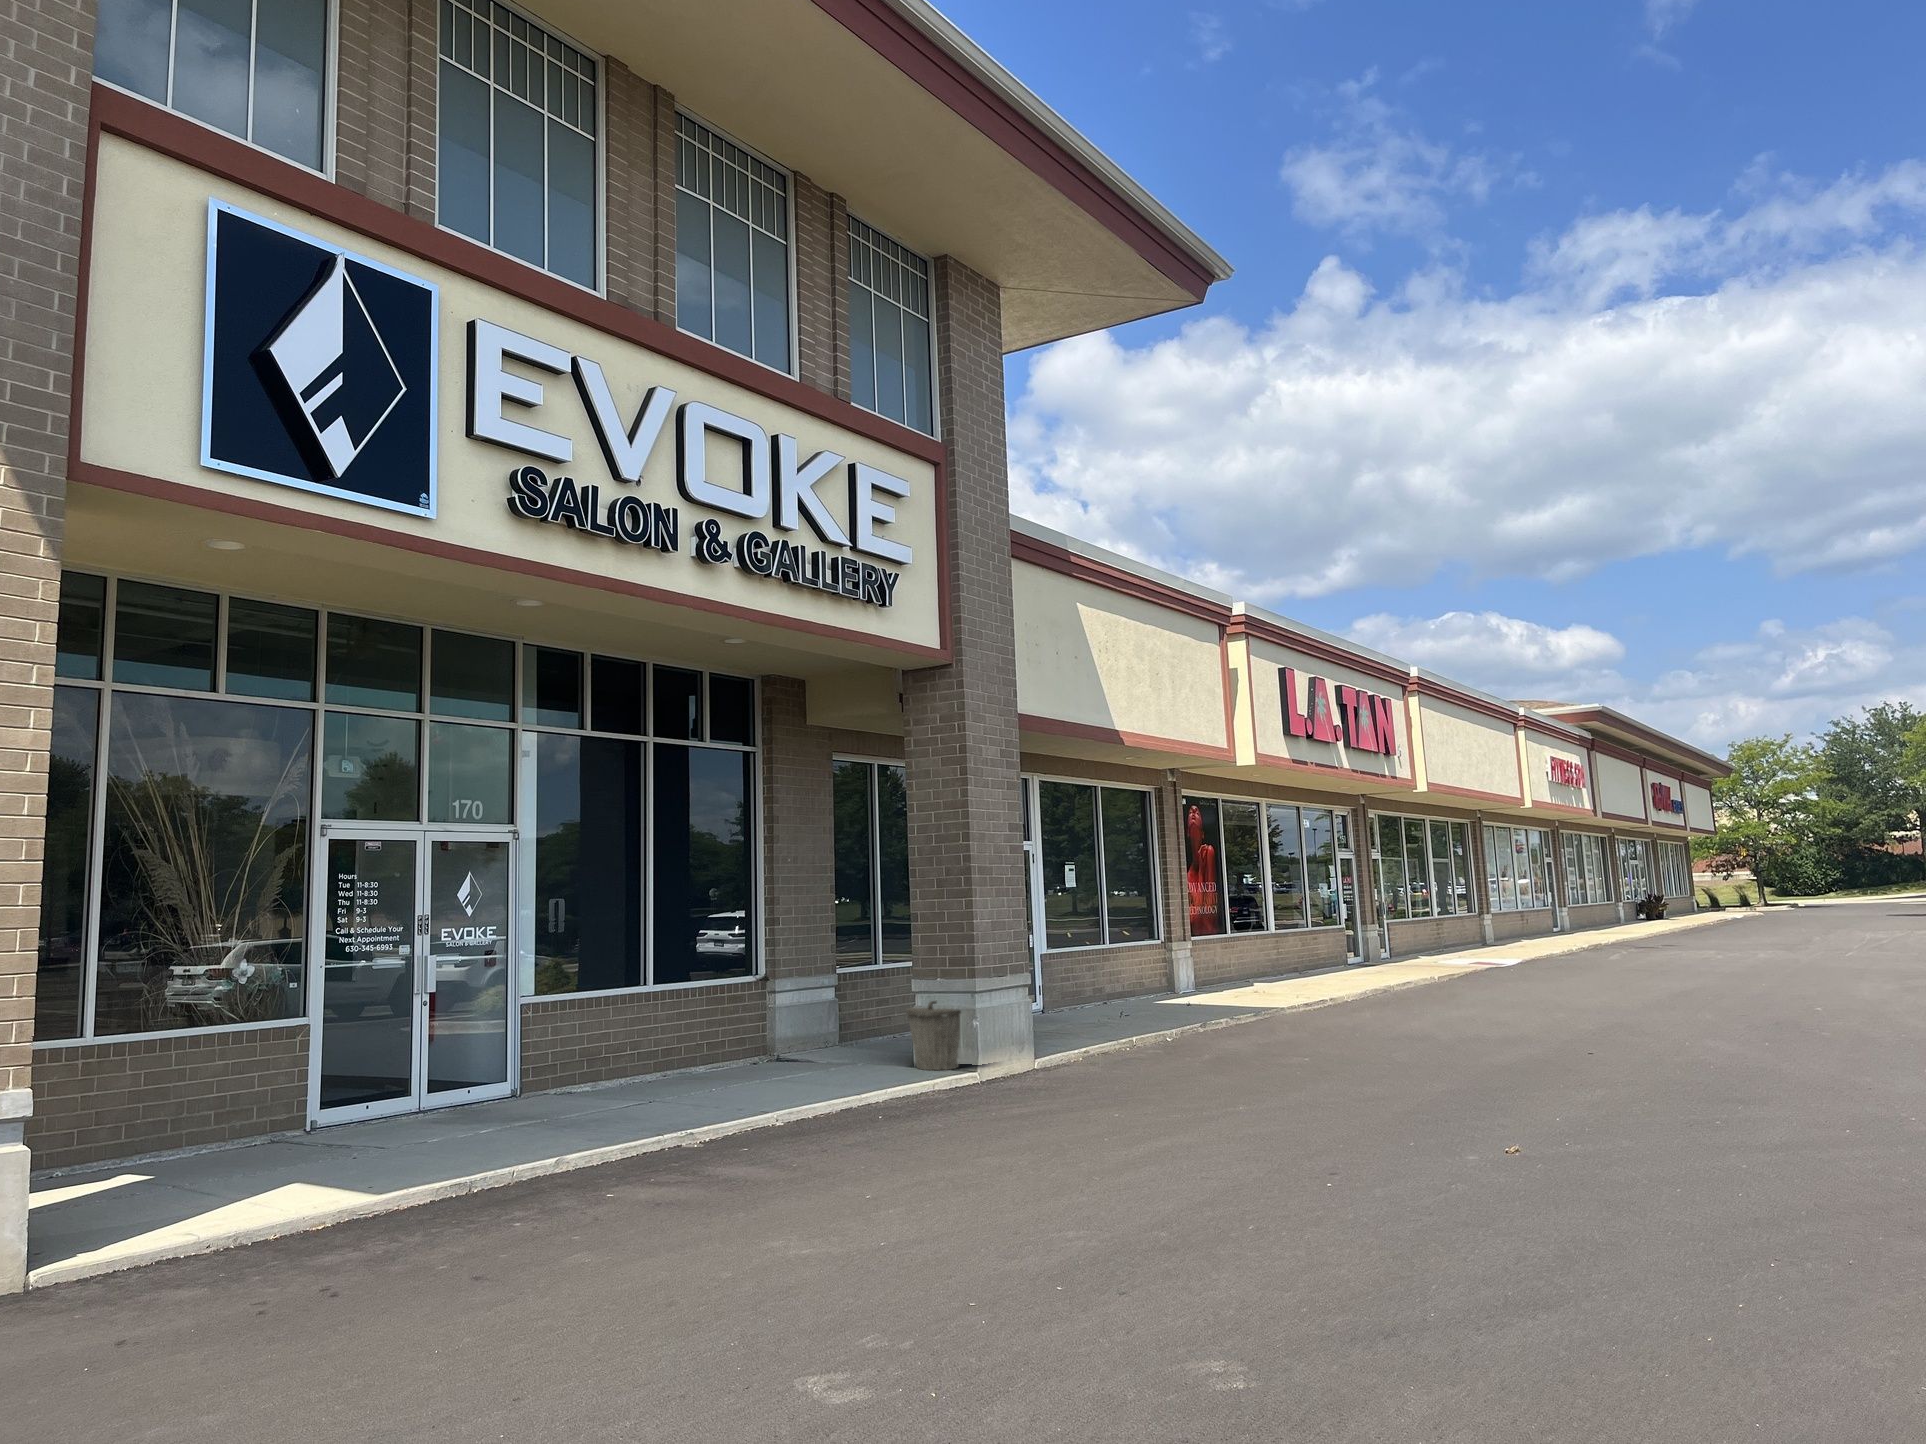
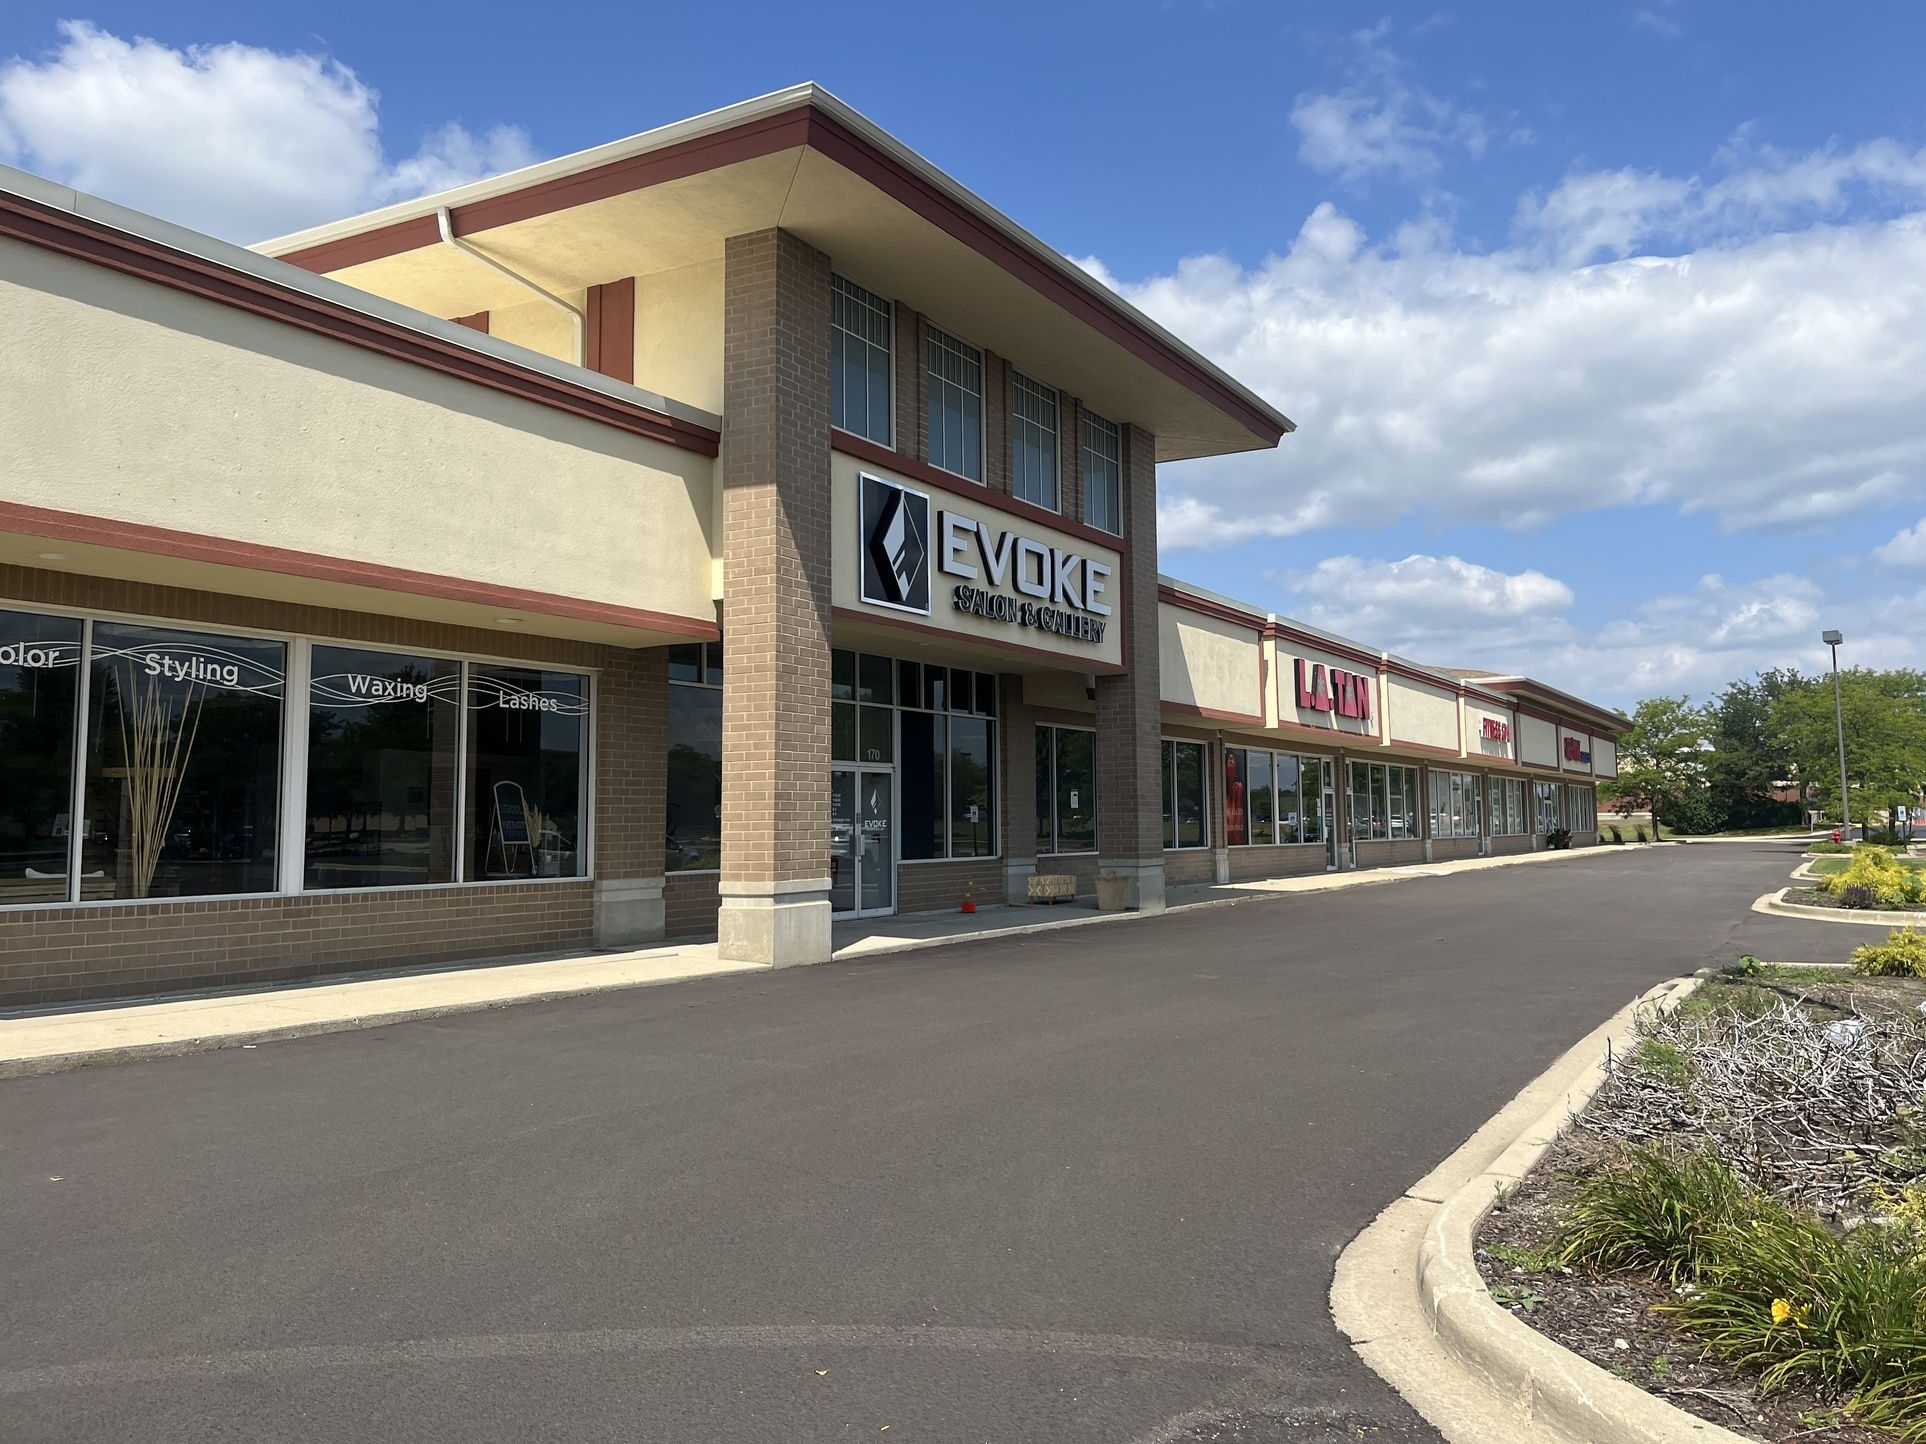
bench: none [816,1001,904,1055] -> present [1028,875,1076,905]
decorative plant: none [642,1013,714,1080] -> present [961,890,976,912]

